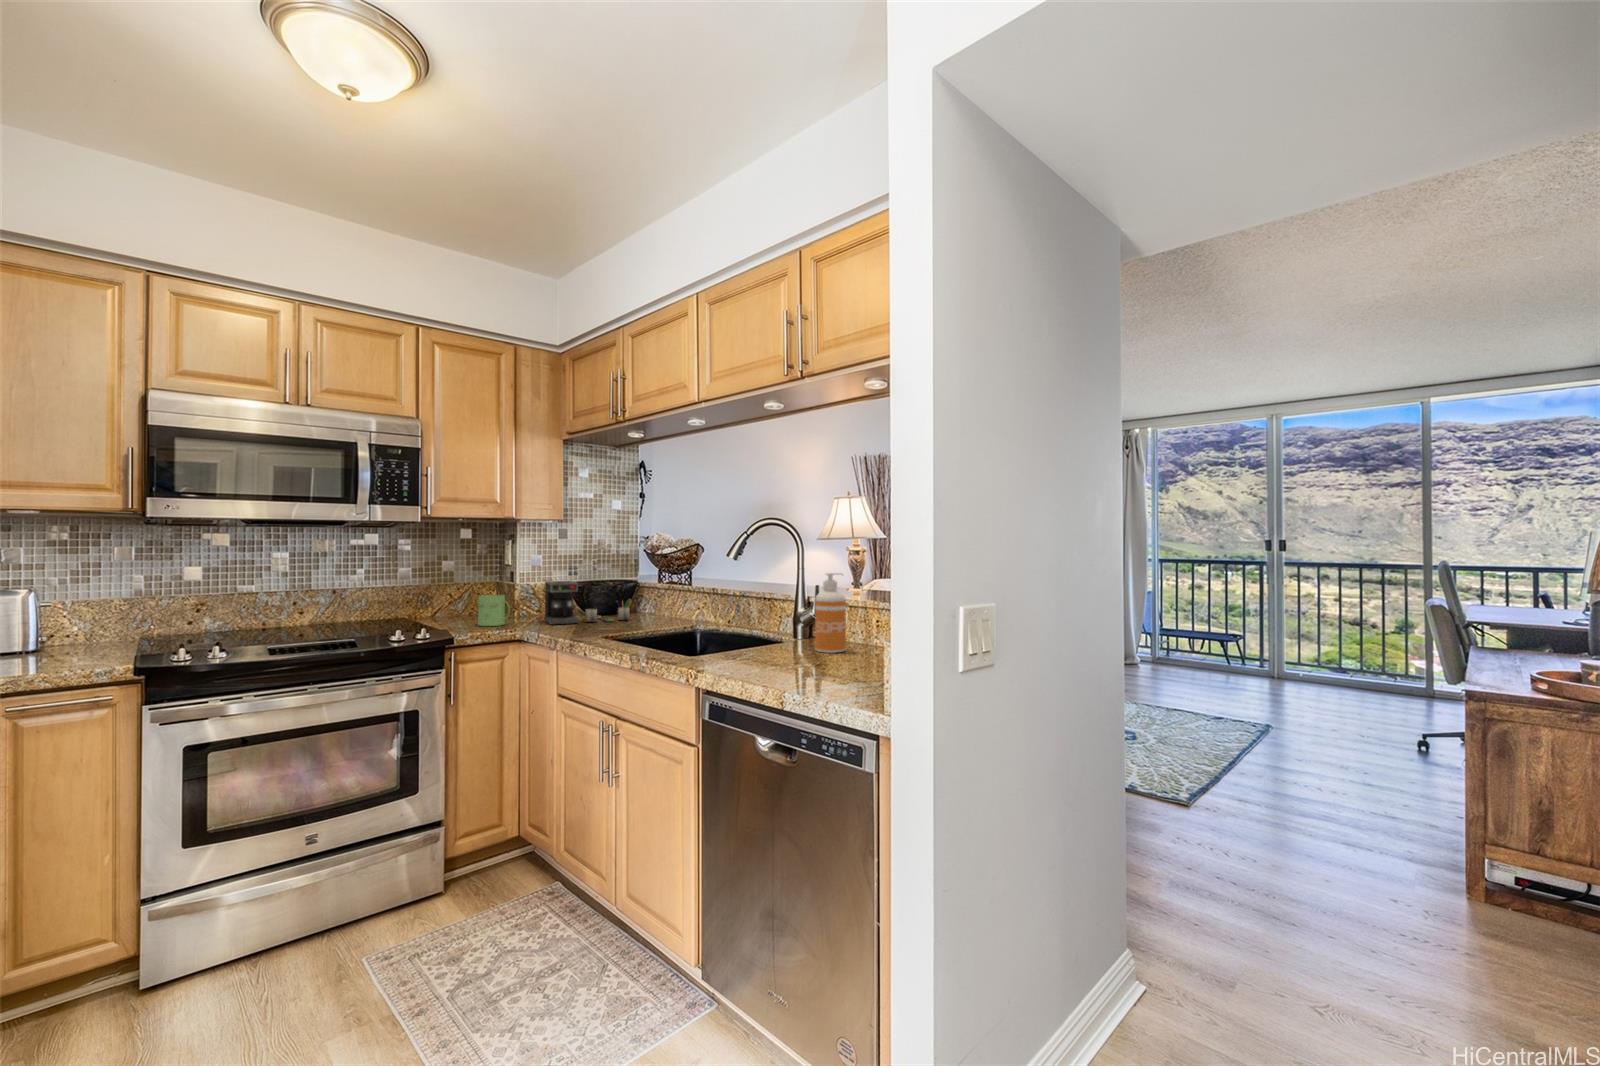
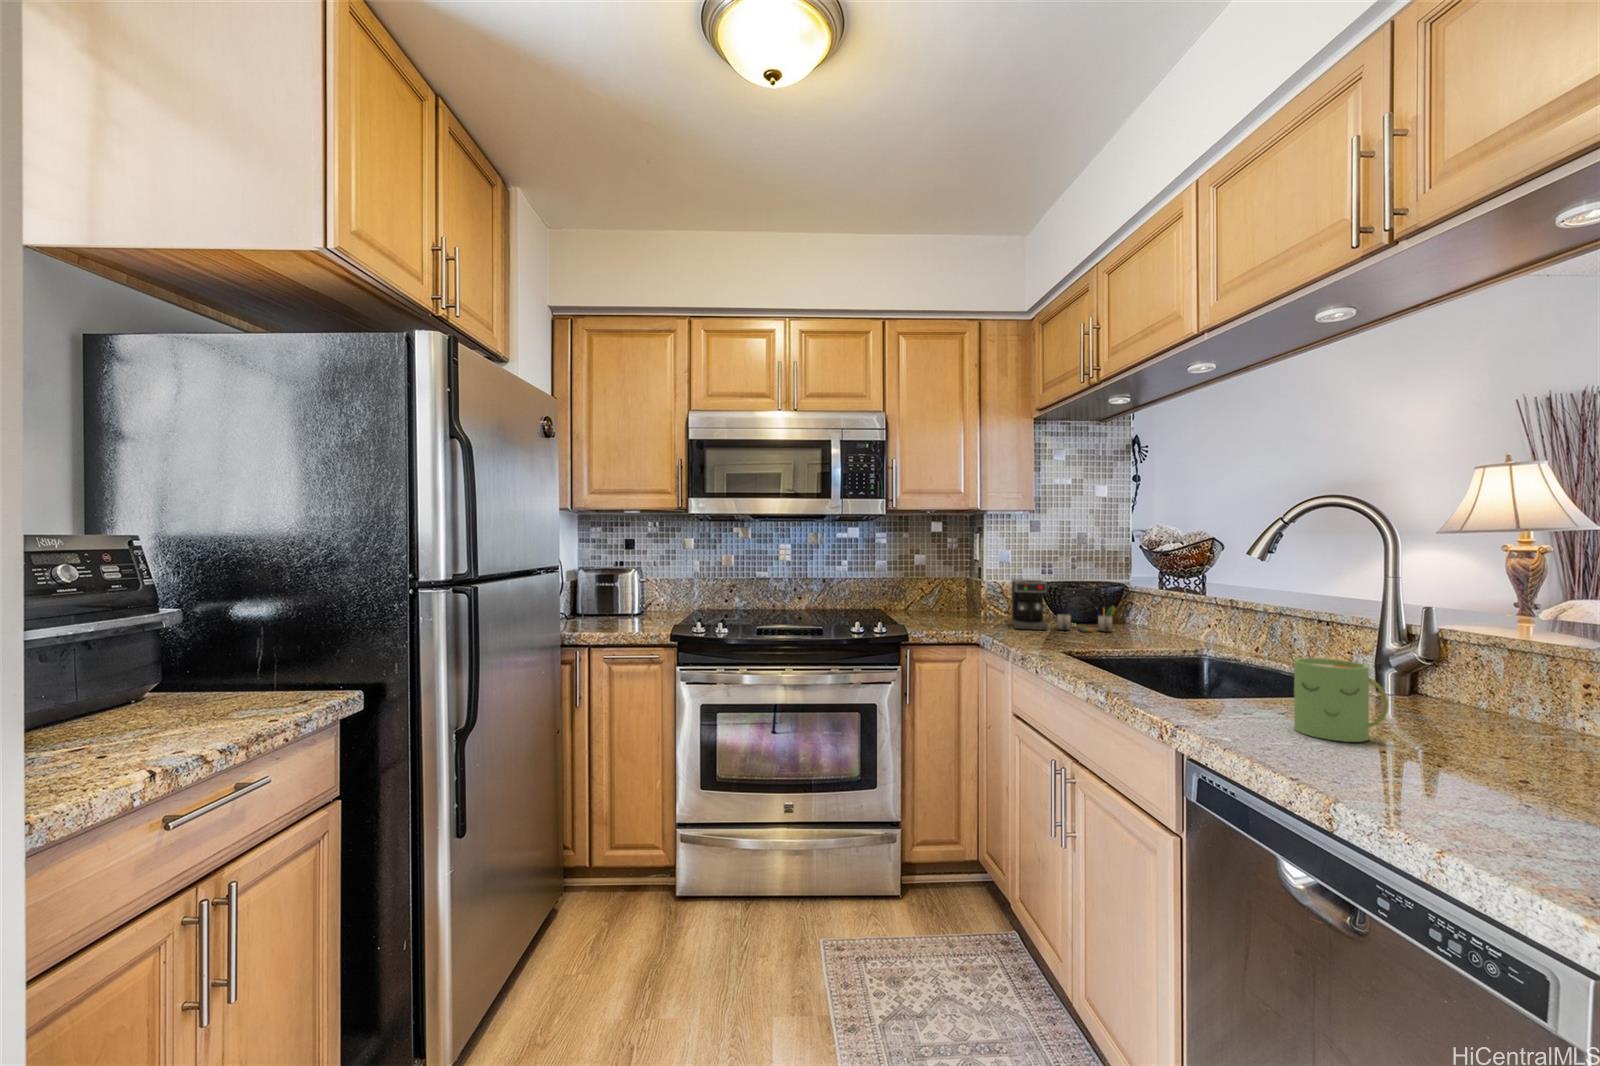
soap dispenser: present [815,573,846,653] -> none [1419,587,1493,729]
mug: present [478,595,510,626] -> present [1294,658,1389,742]

